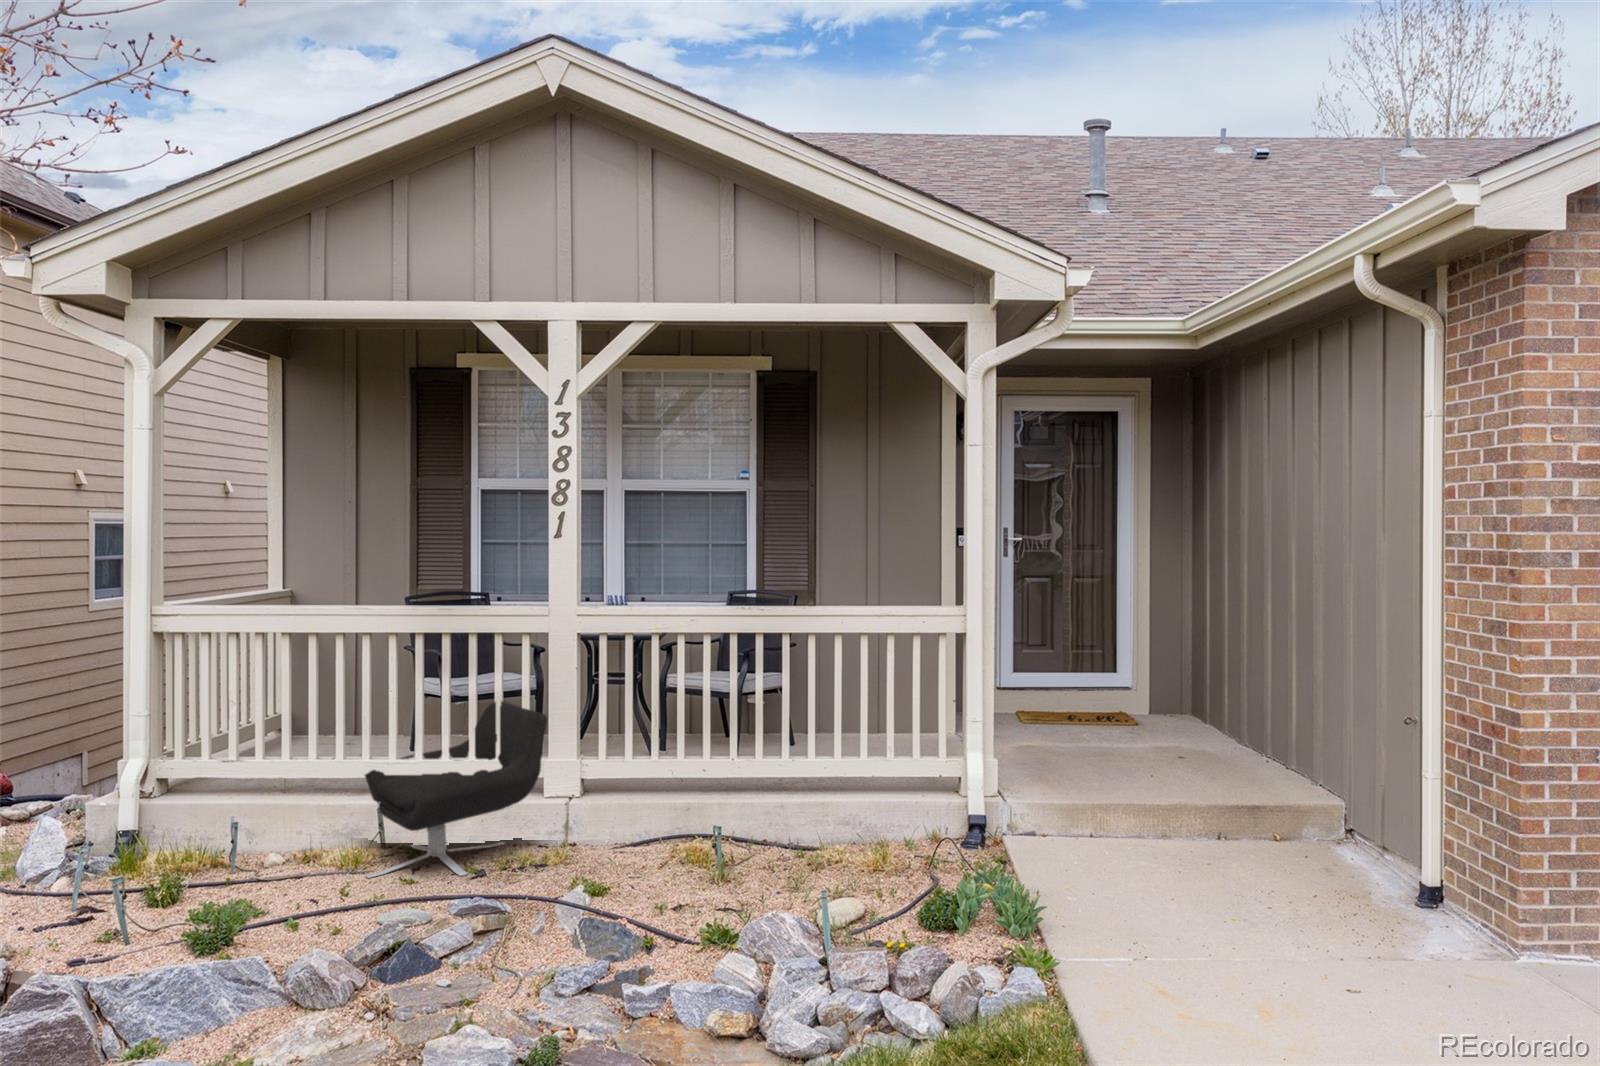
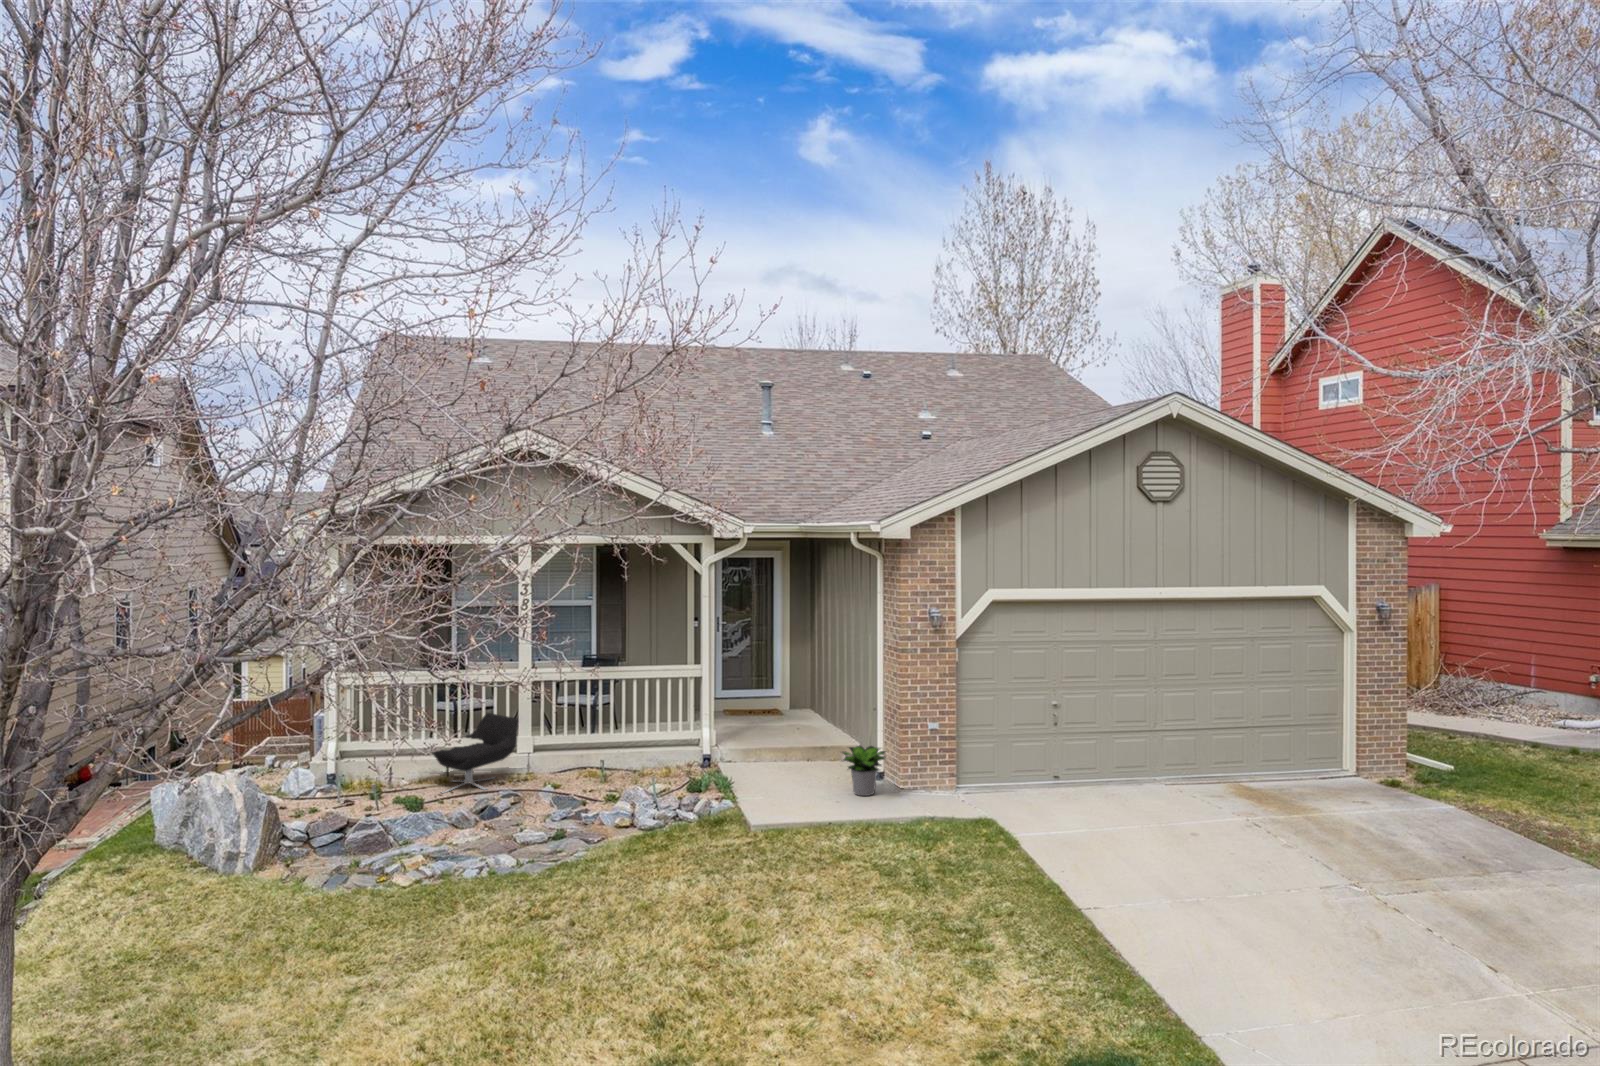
potted plant: none [1356,825,1531,980] -> present [843,746,886,796]

